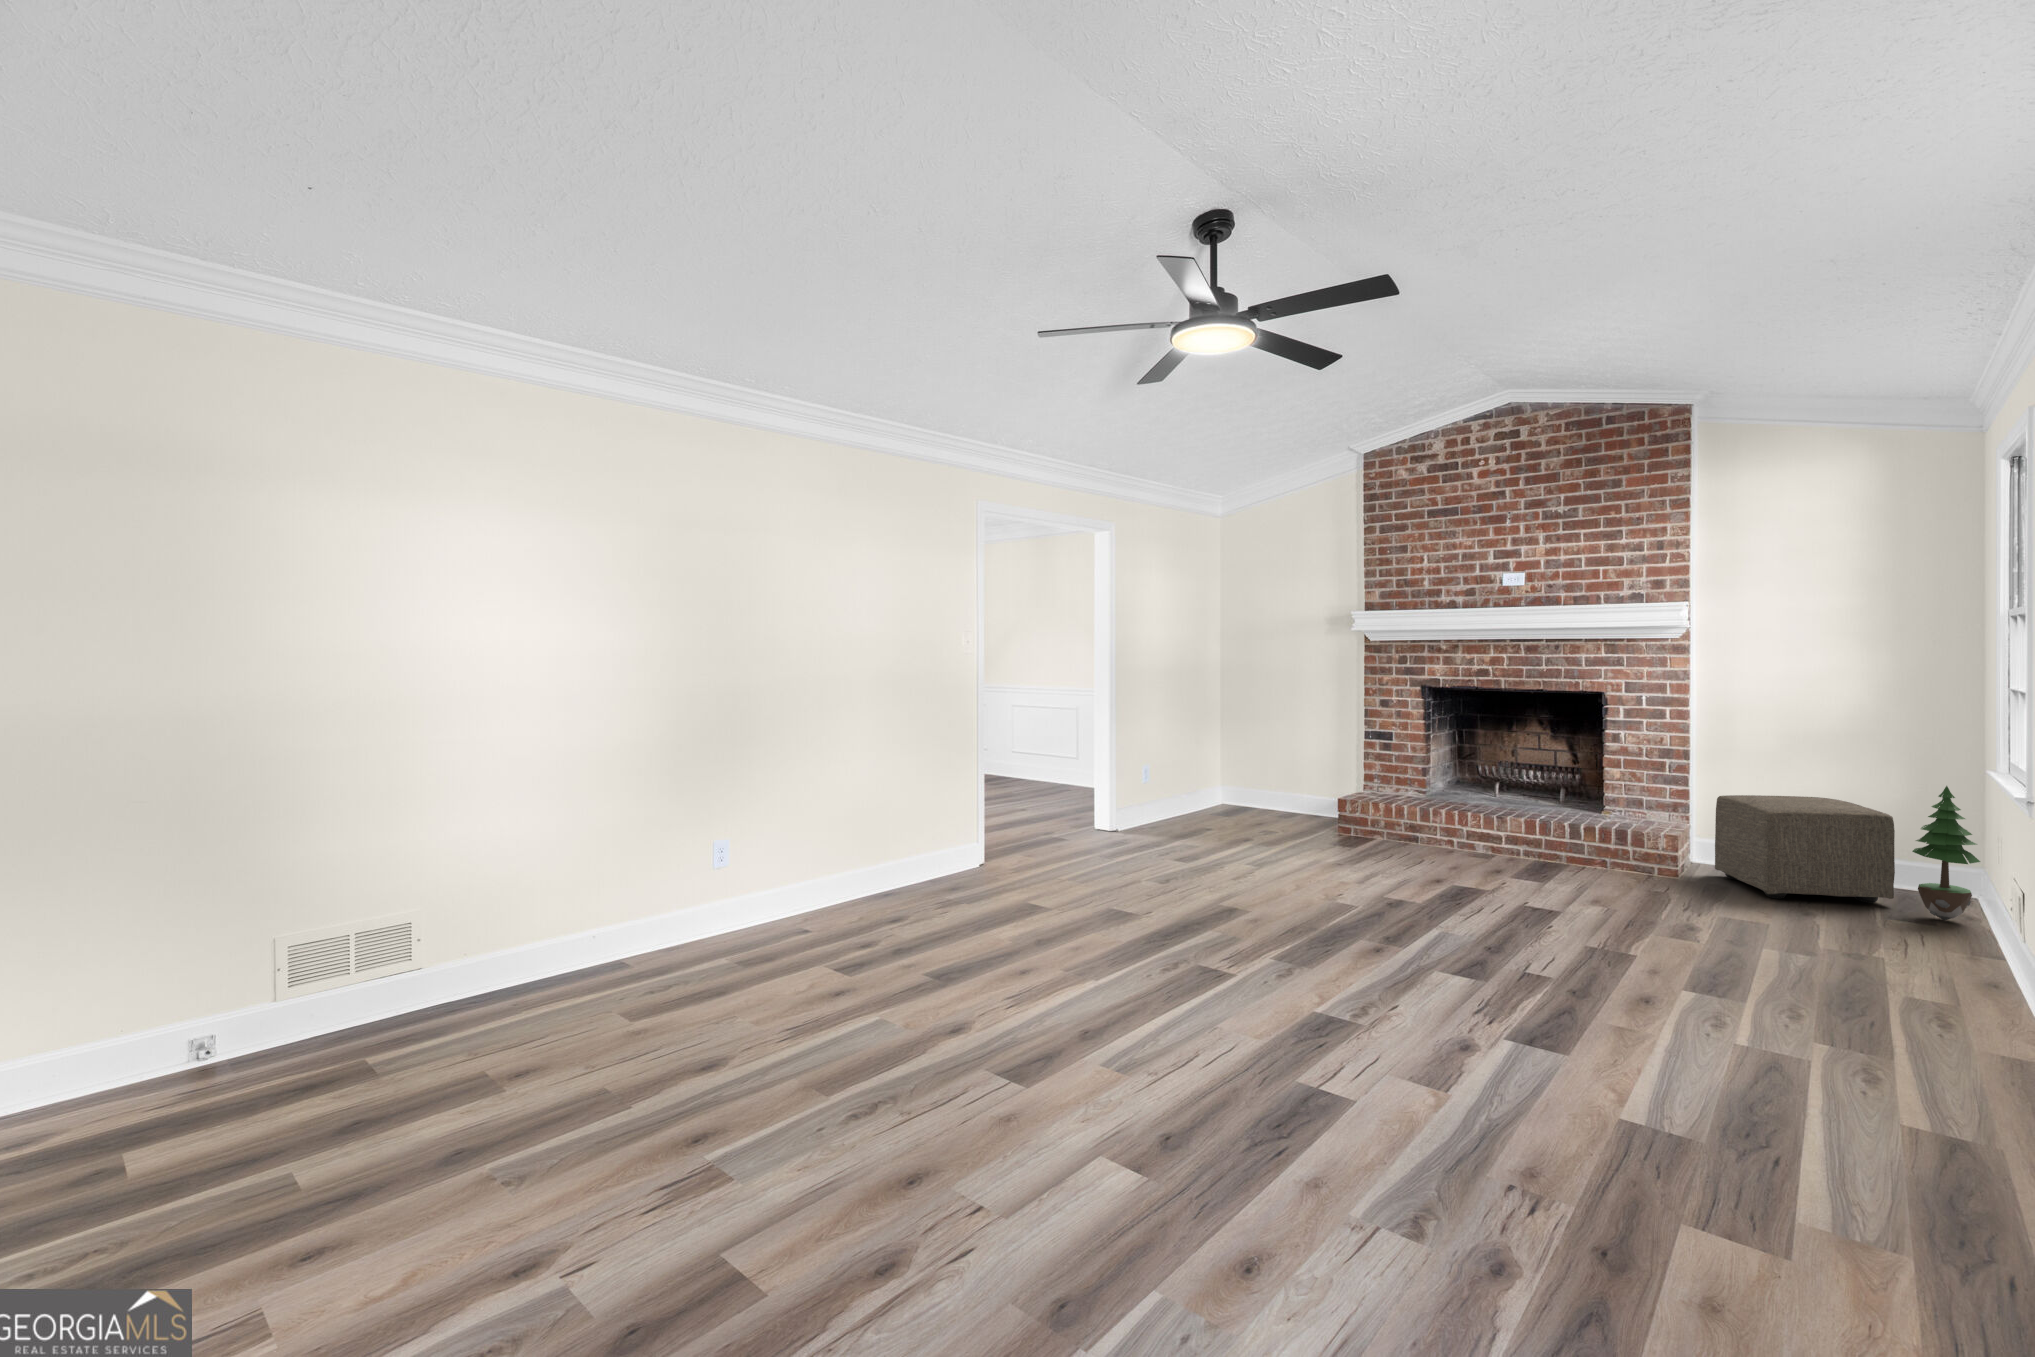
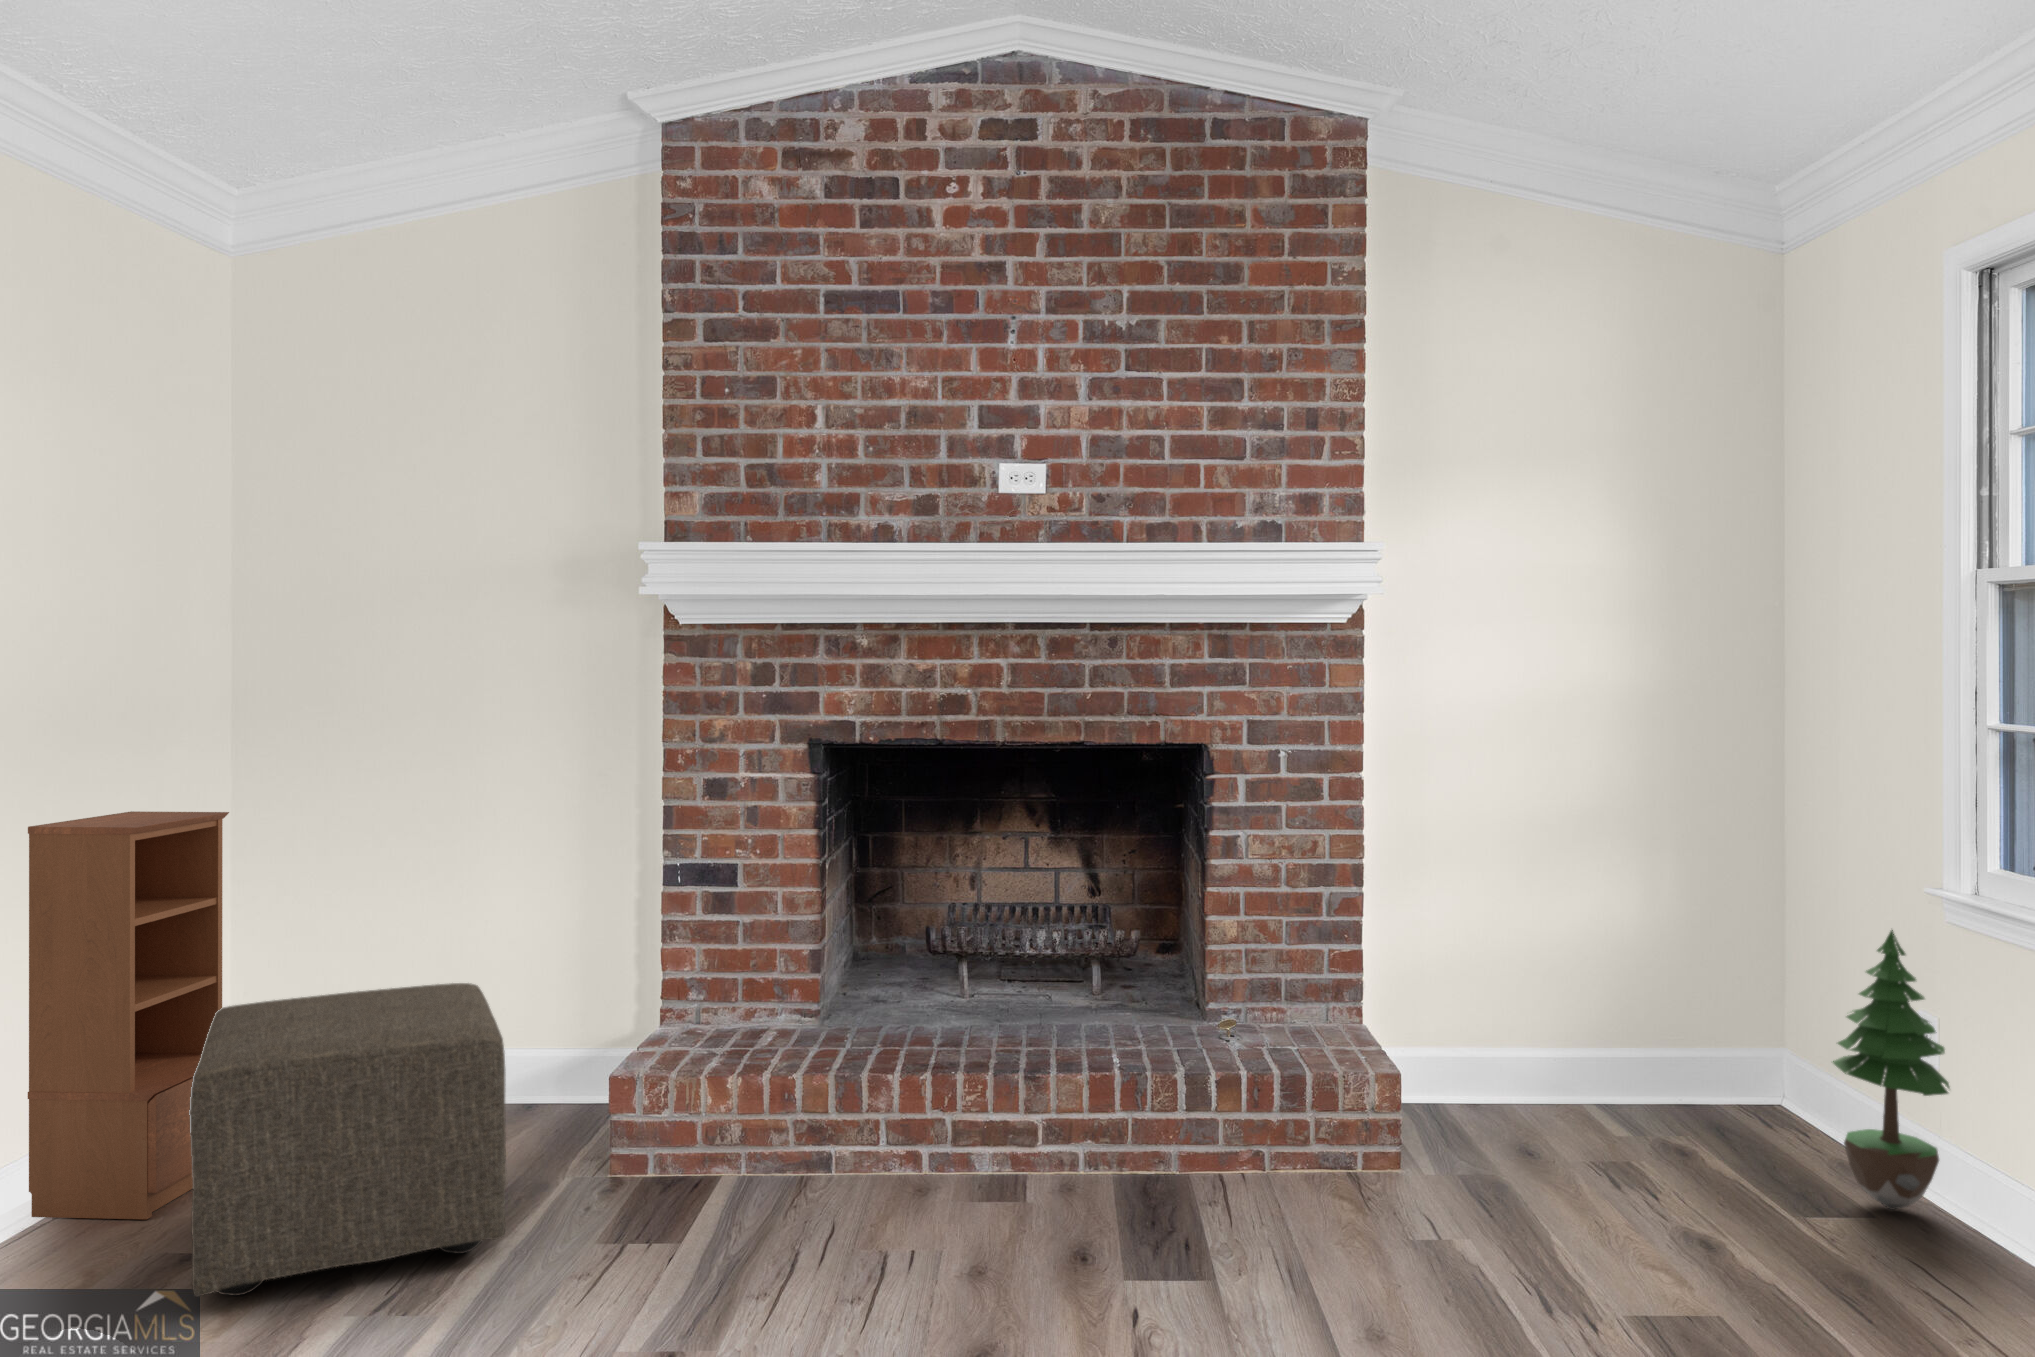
bookcase: none [1170,704,1226,823] -> present [28,811,229,1219]
ottoman: present [1715,795,1895,903] -> present [190,983,507,1297]

